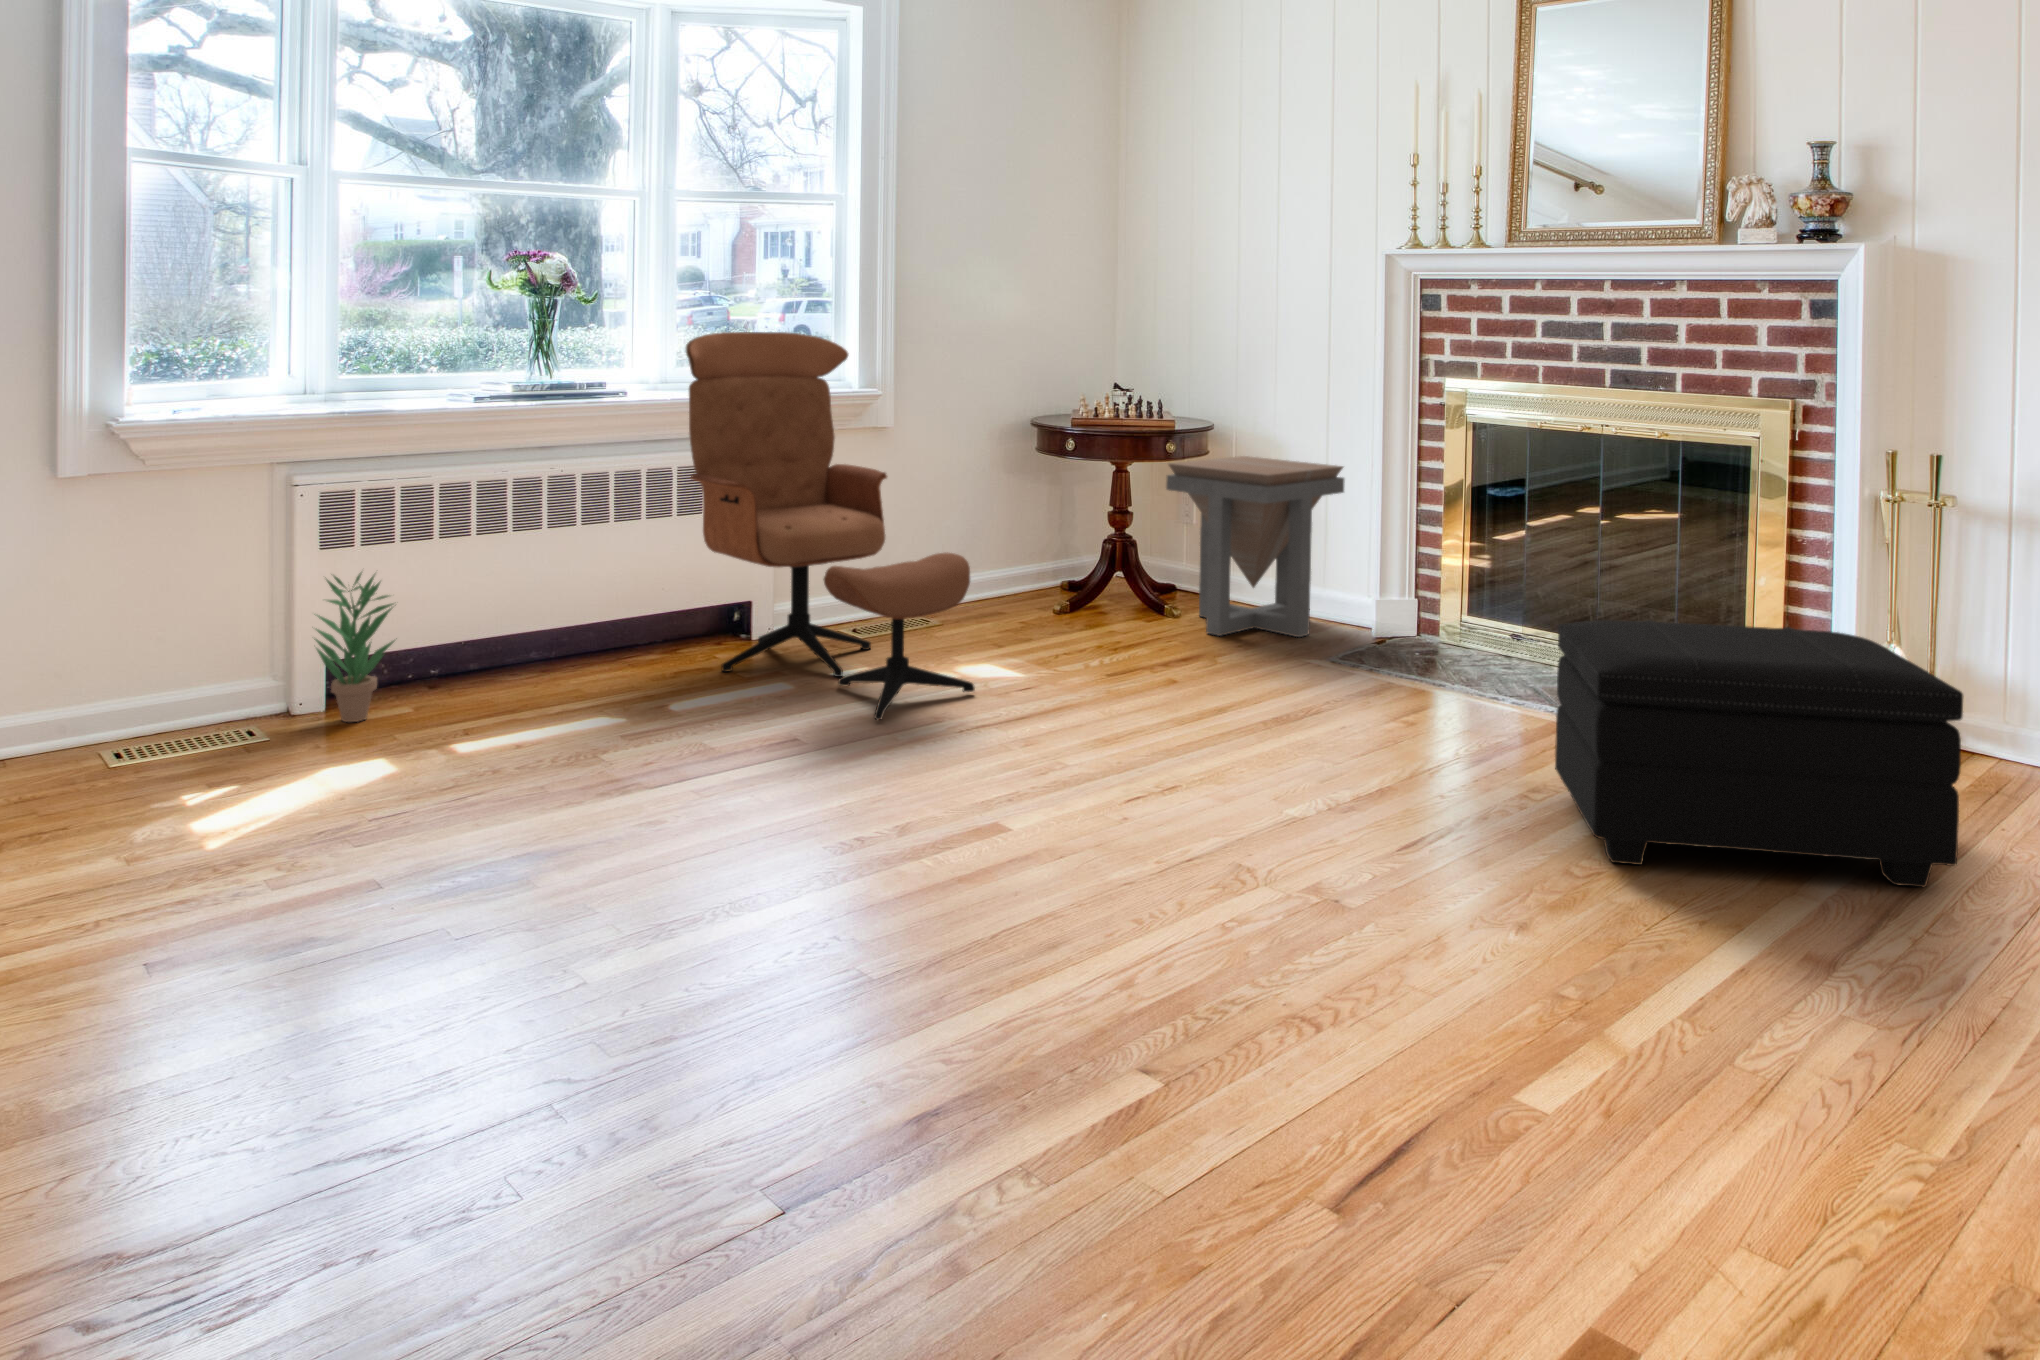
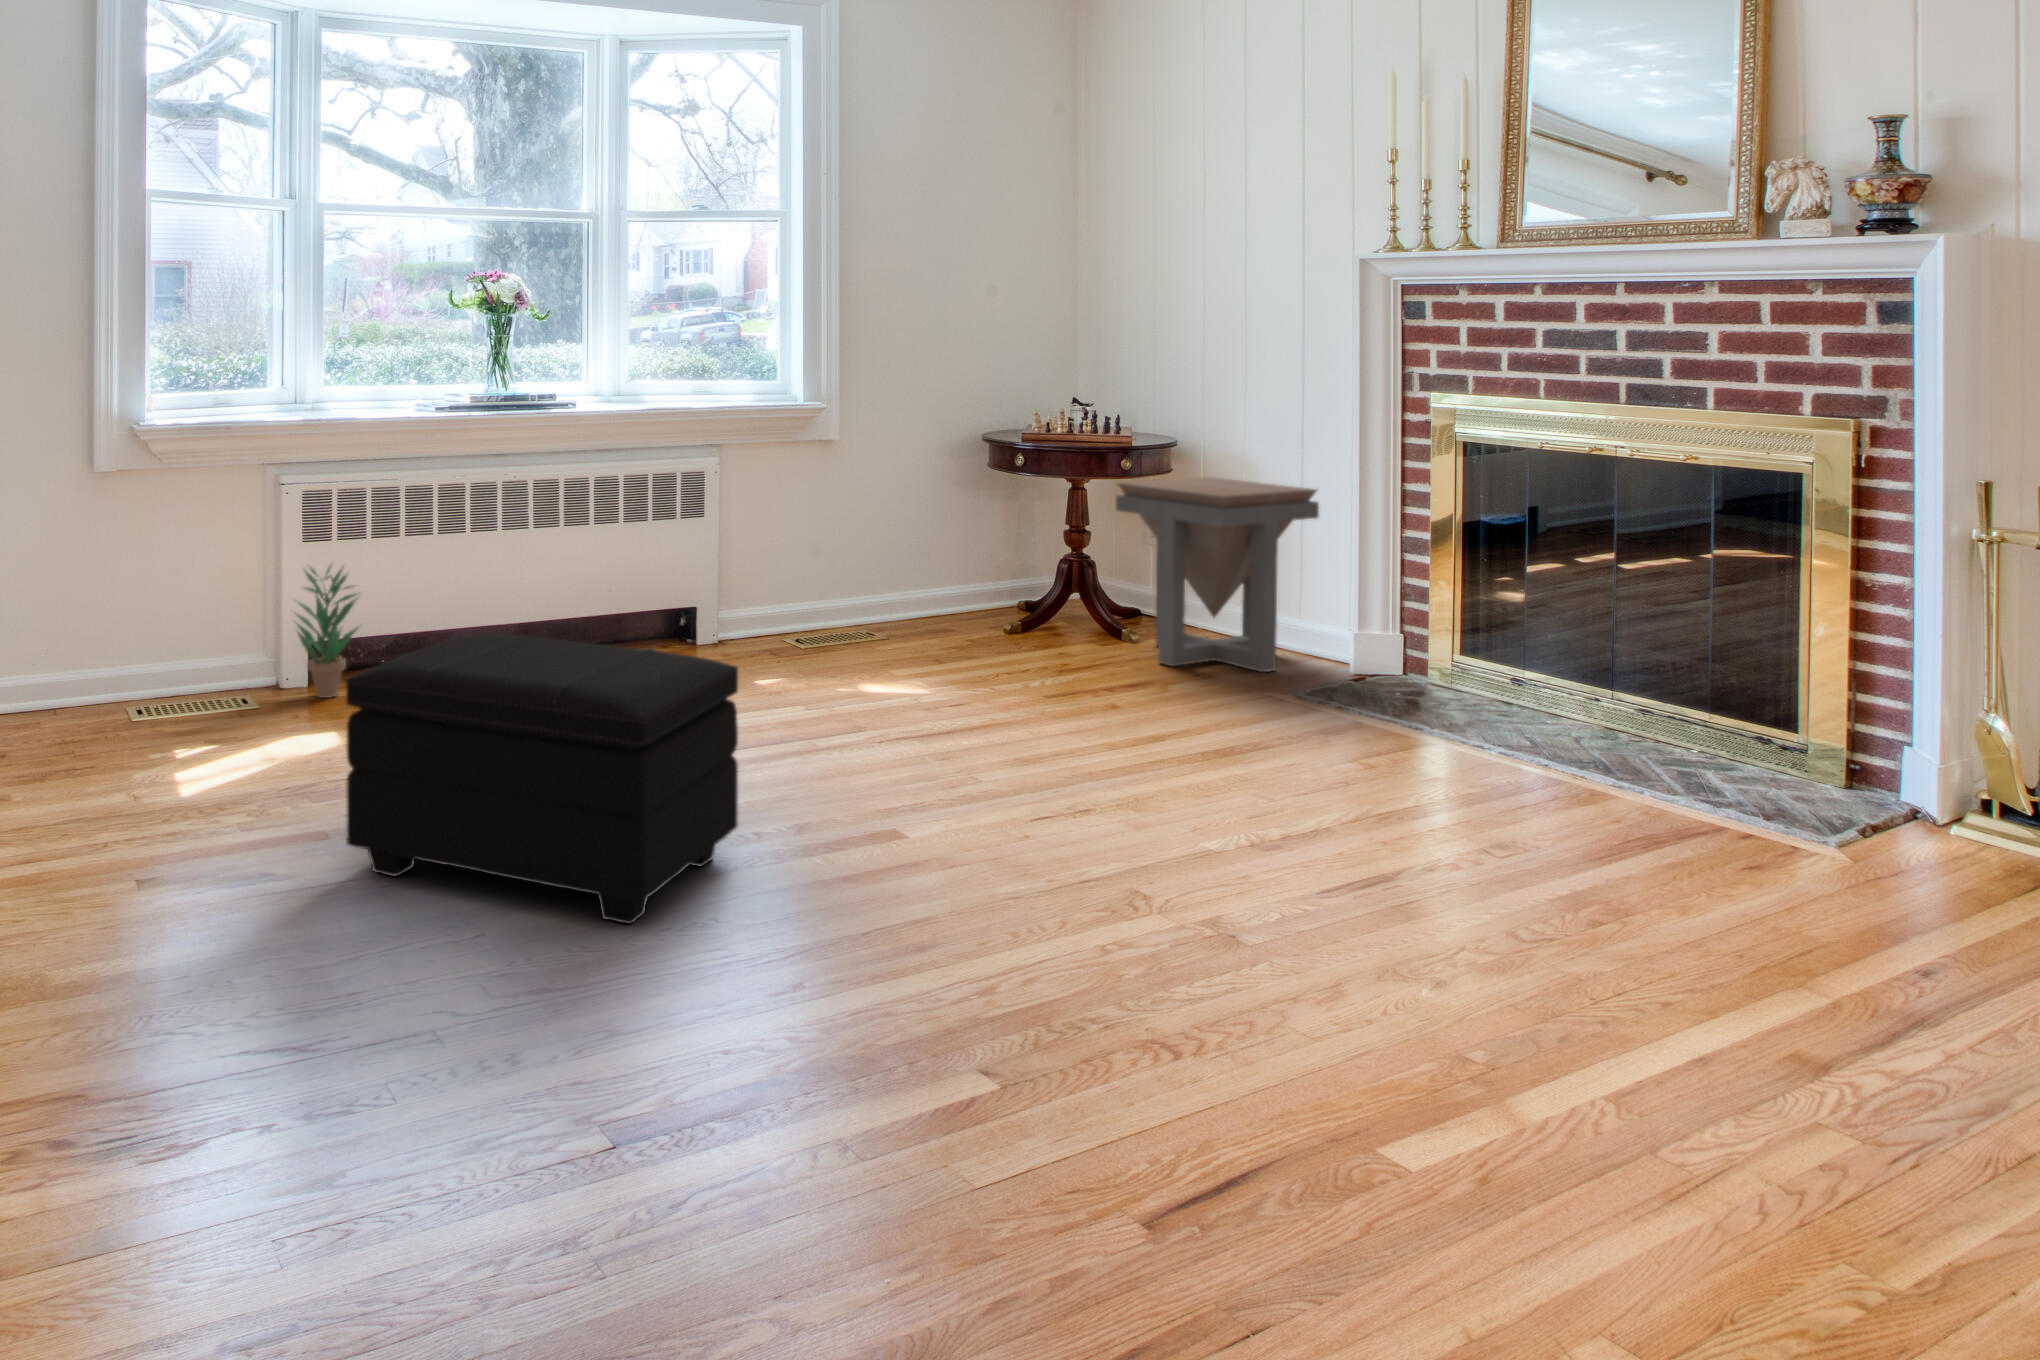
lounge chair: present [686,332,975,720] -> none [622,348,894,726]
footstool: present [1555,620,1963,887] -> present [346,633,738,924]

